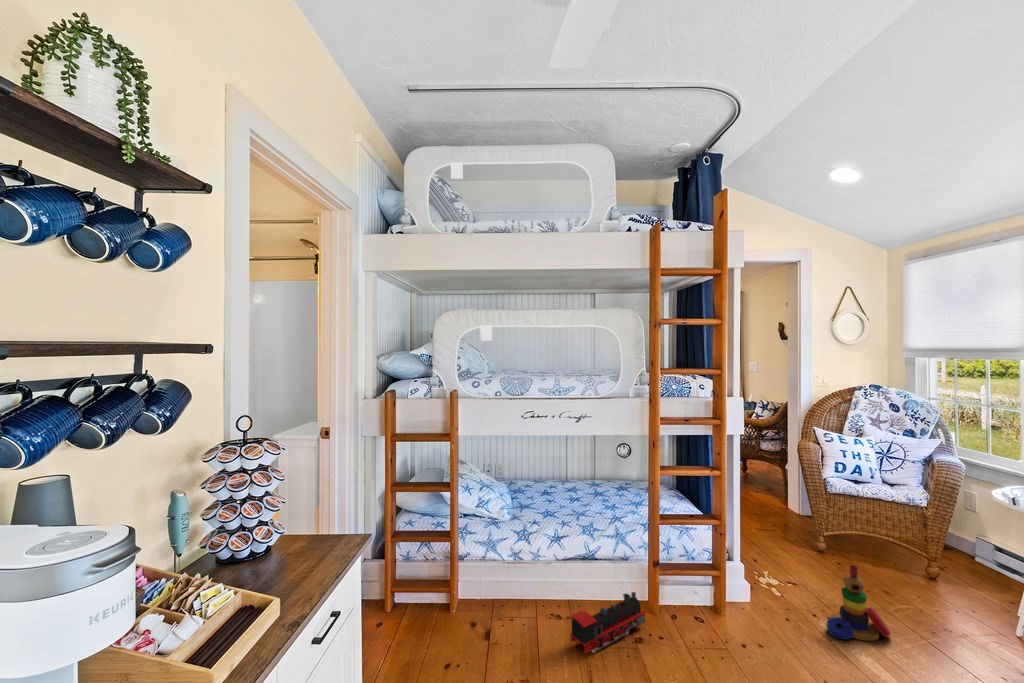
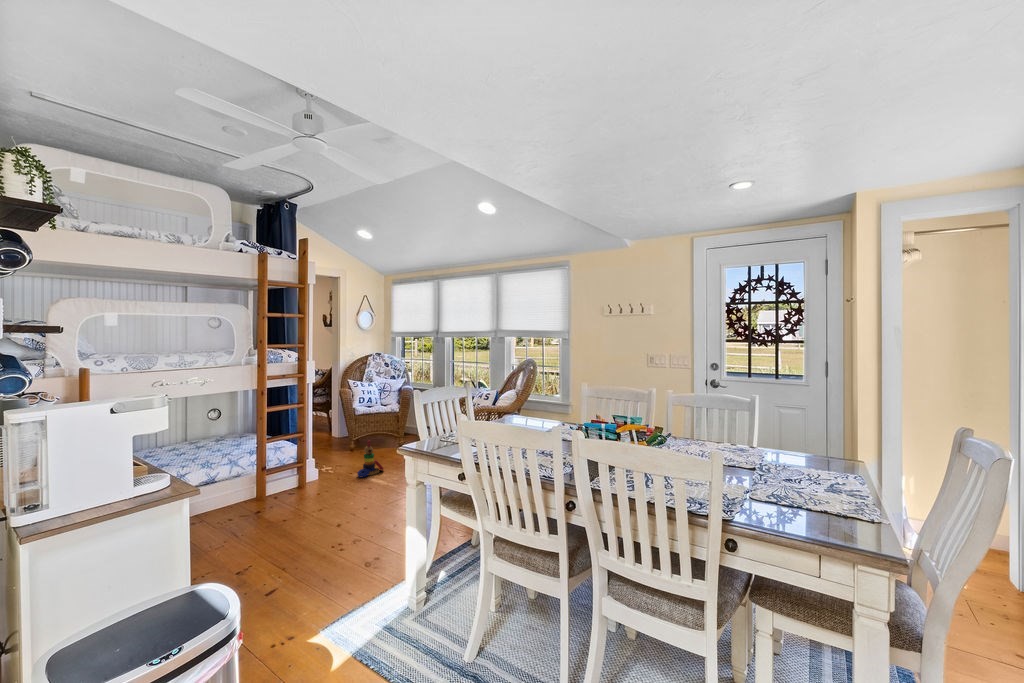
toy train: present [570,592,645,653] -> none [213,487,261,525]

